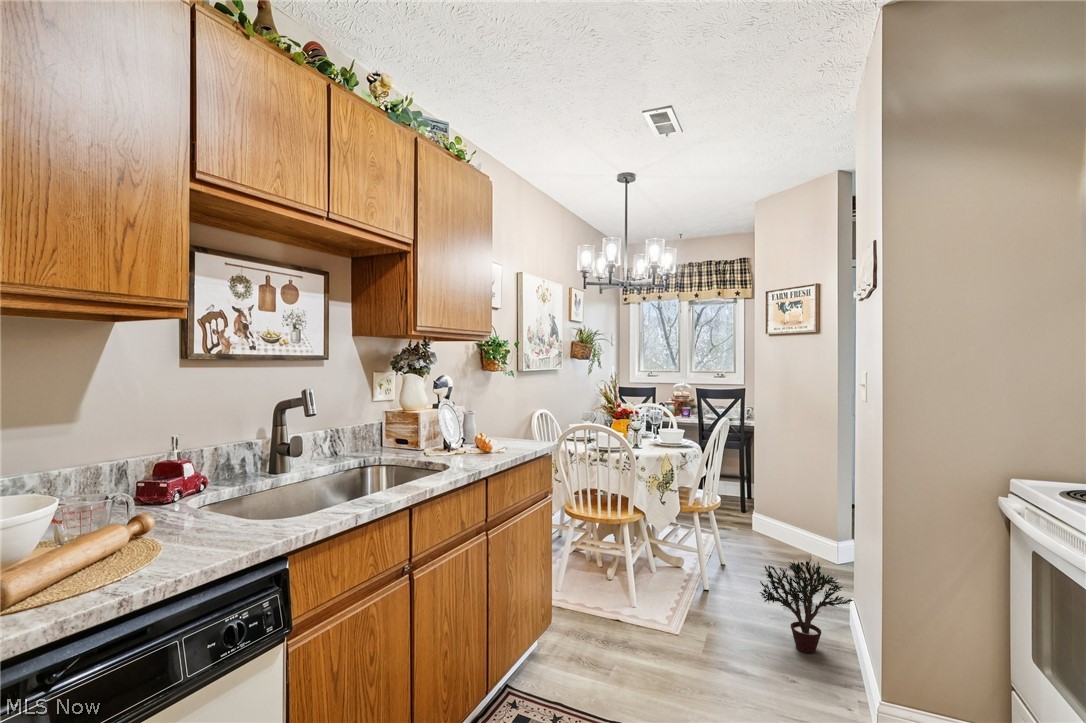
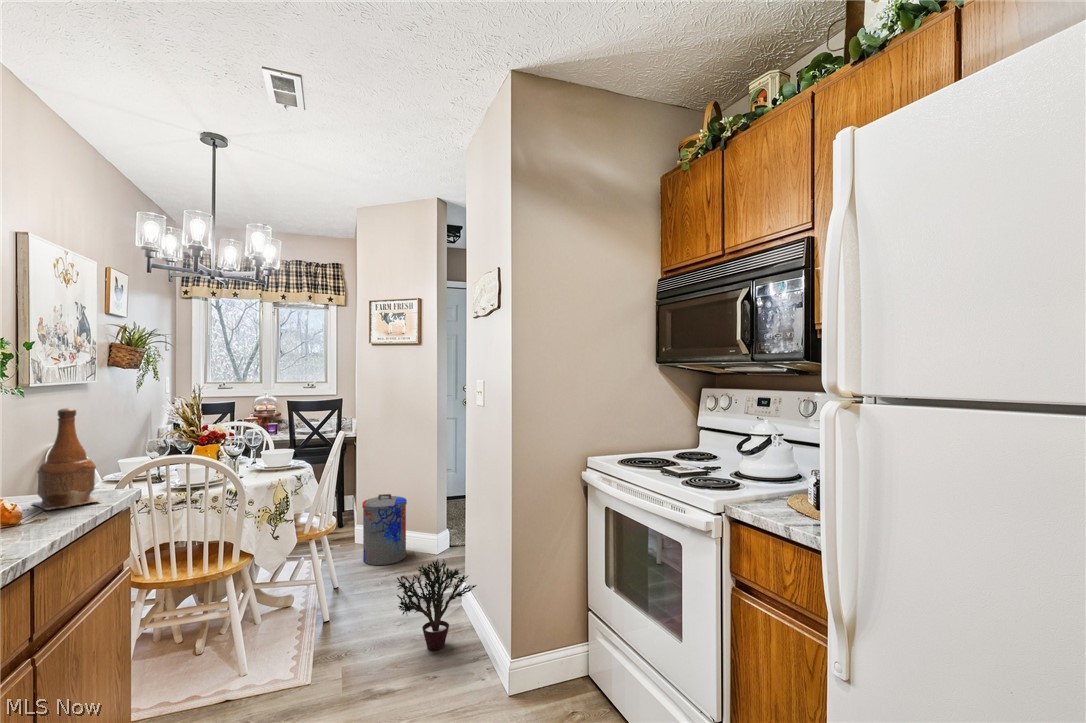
bottle: none [502,384,533,448] -> present [32,408,101,510]
trash can: none [755,485,801,556] -> present [362,494,407,565]

